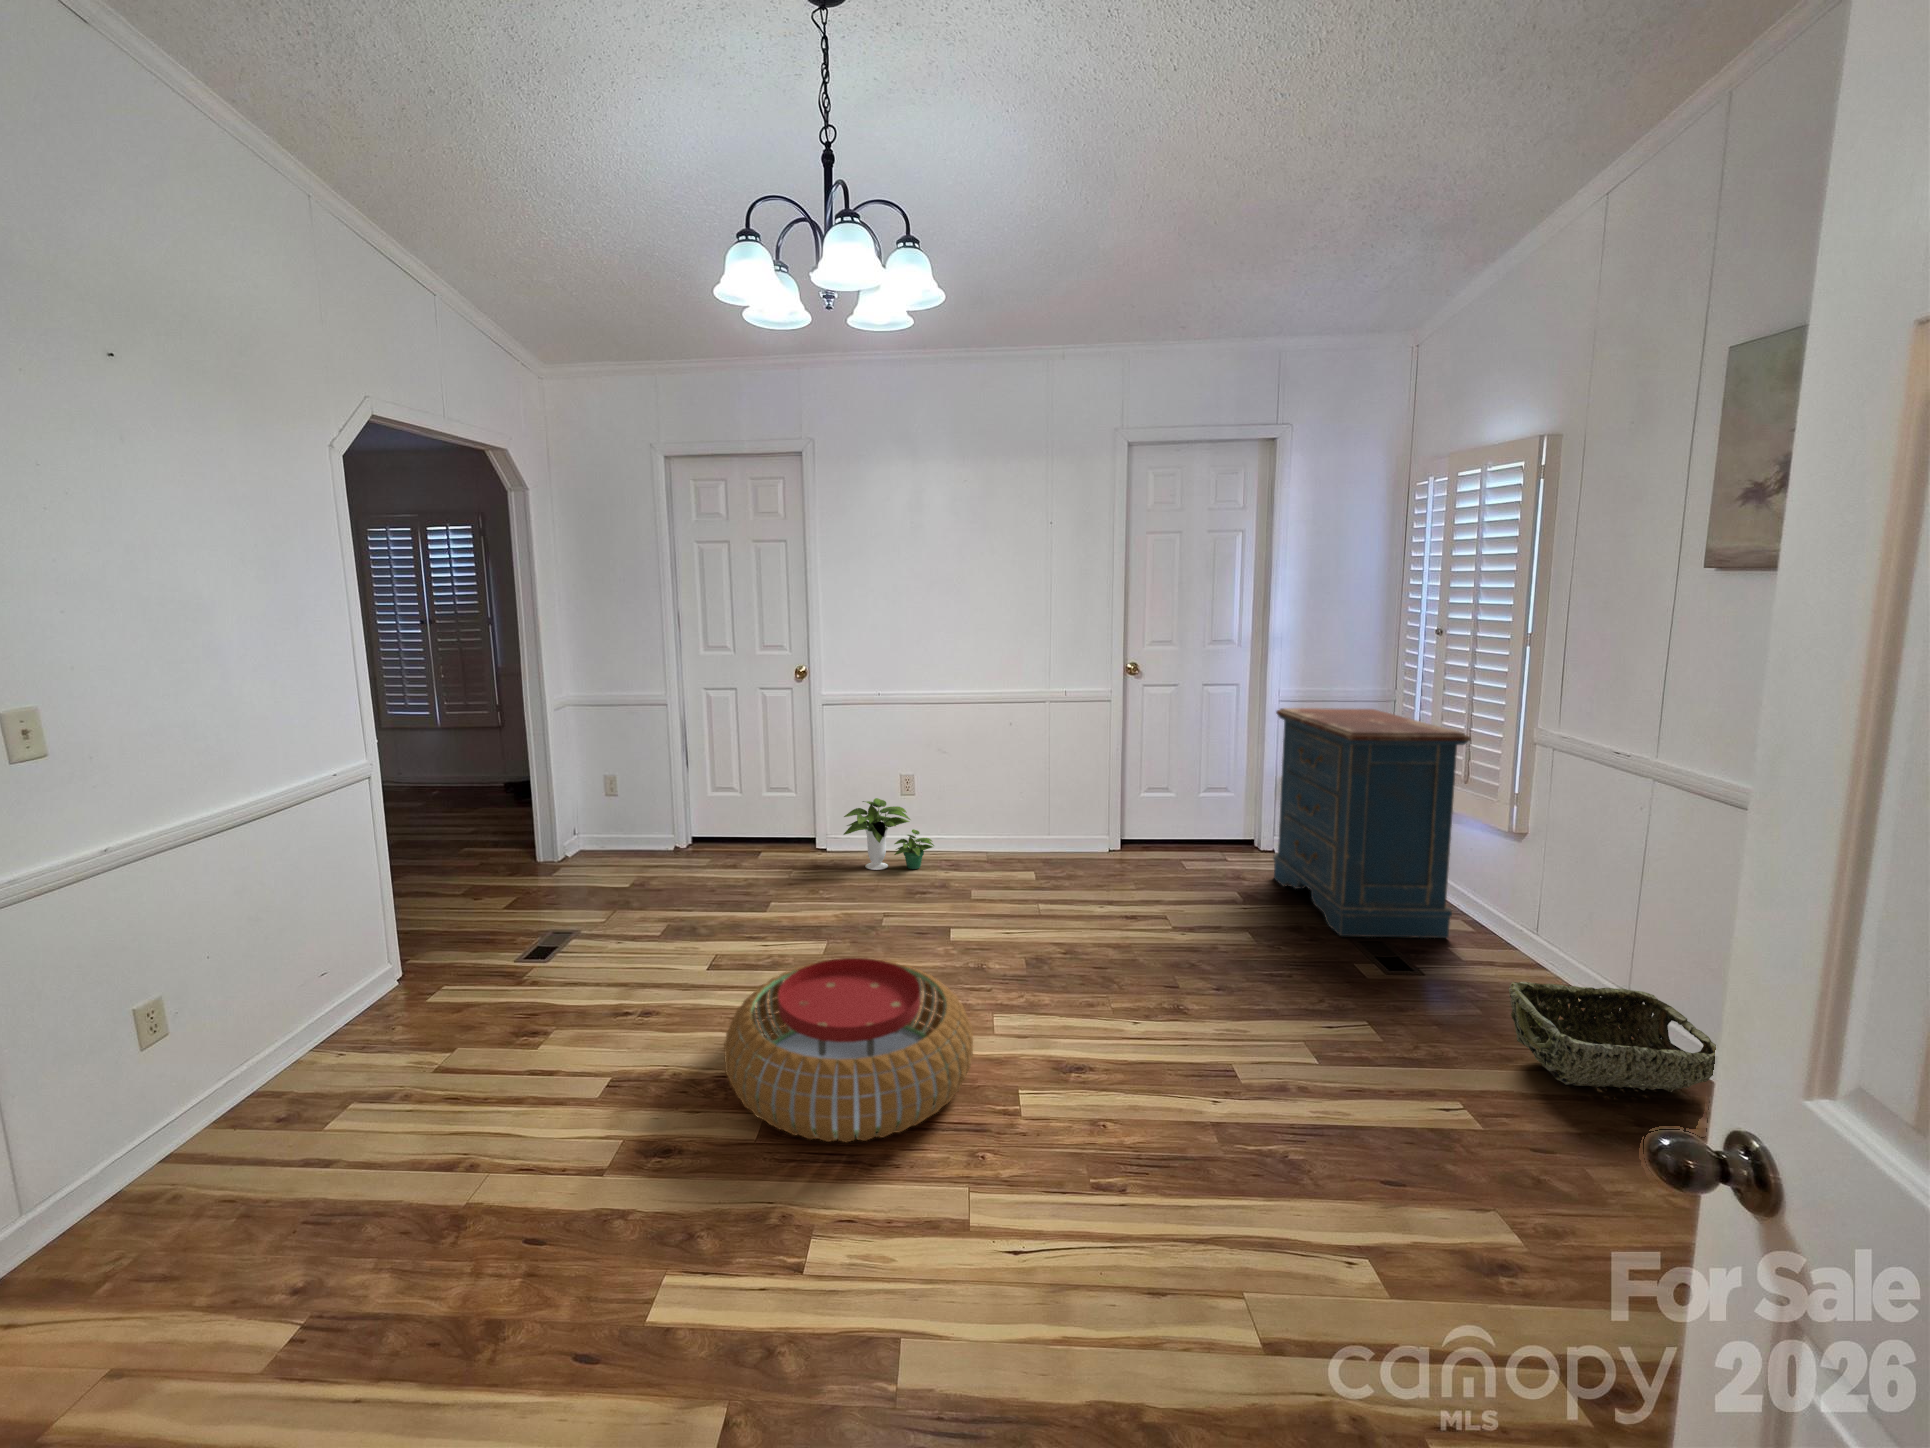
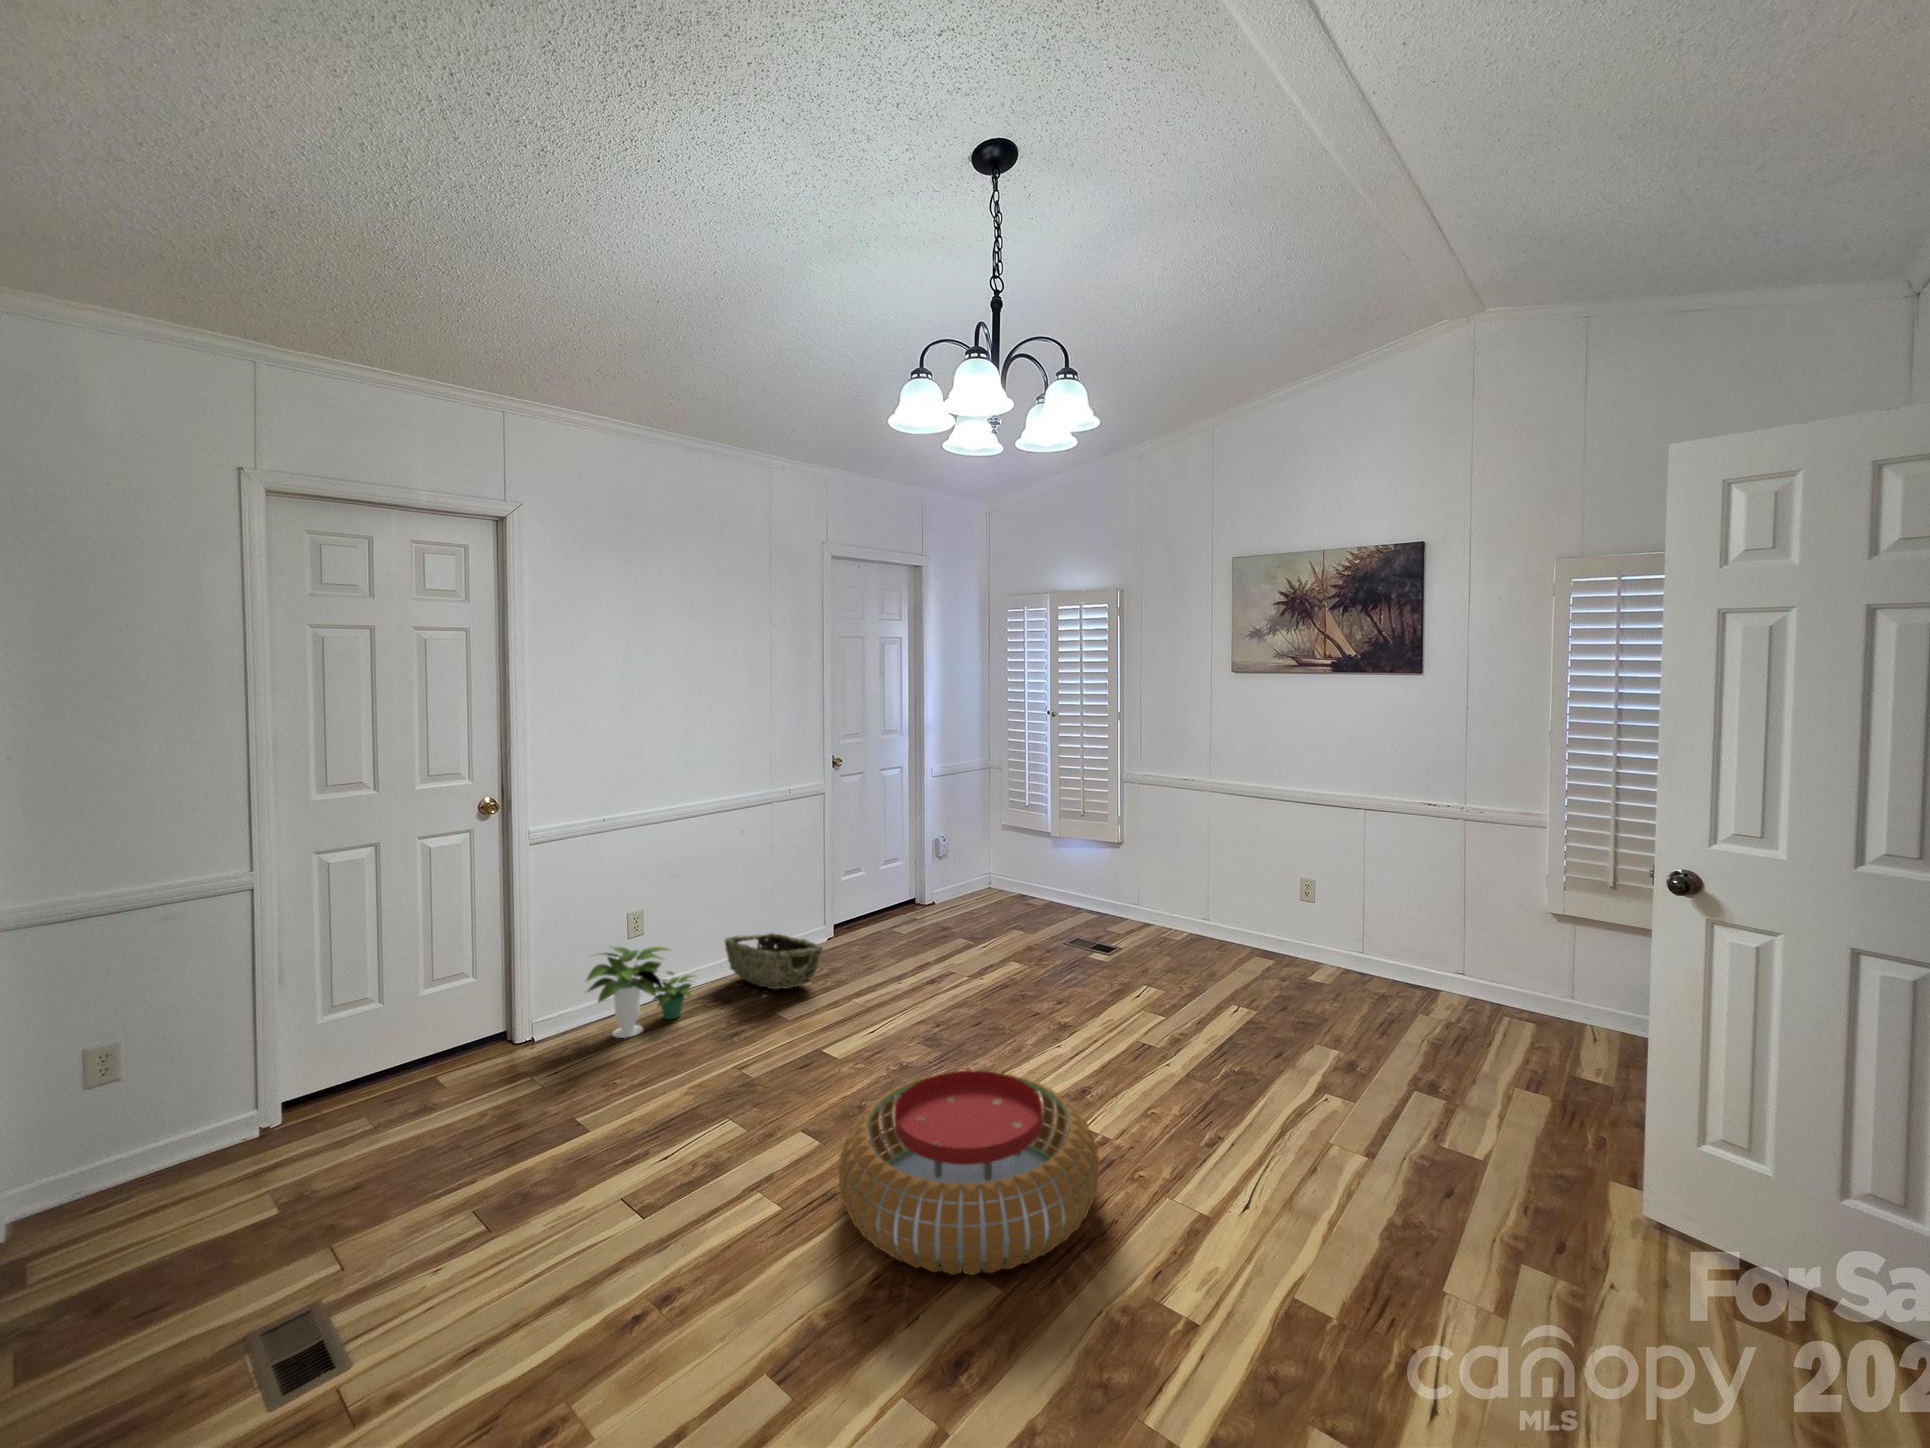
dresser: present [1273,708,1471,938] -> none [957,764,1106,940]
woven basket: present [1509,982,1716,1092] -> present [725,933,822,989]

